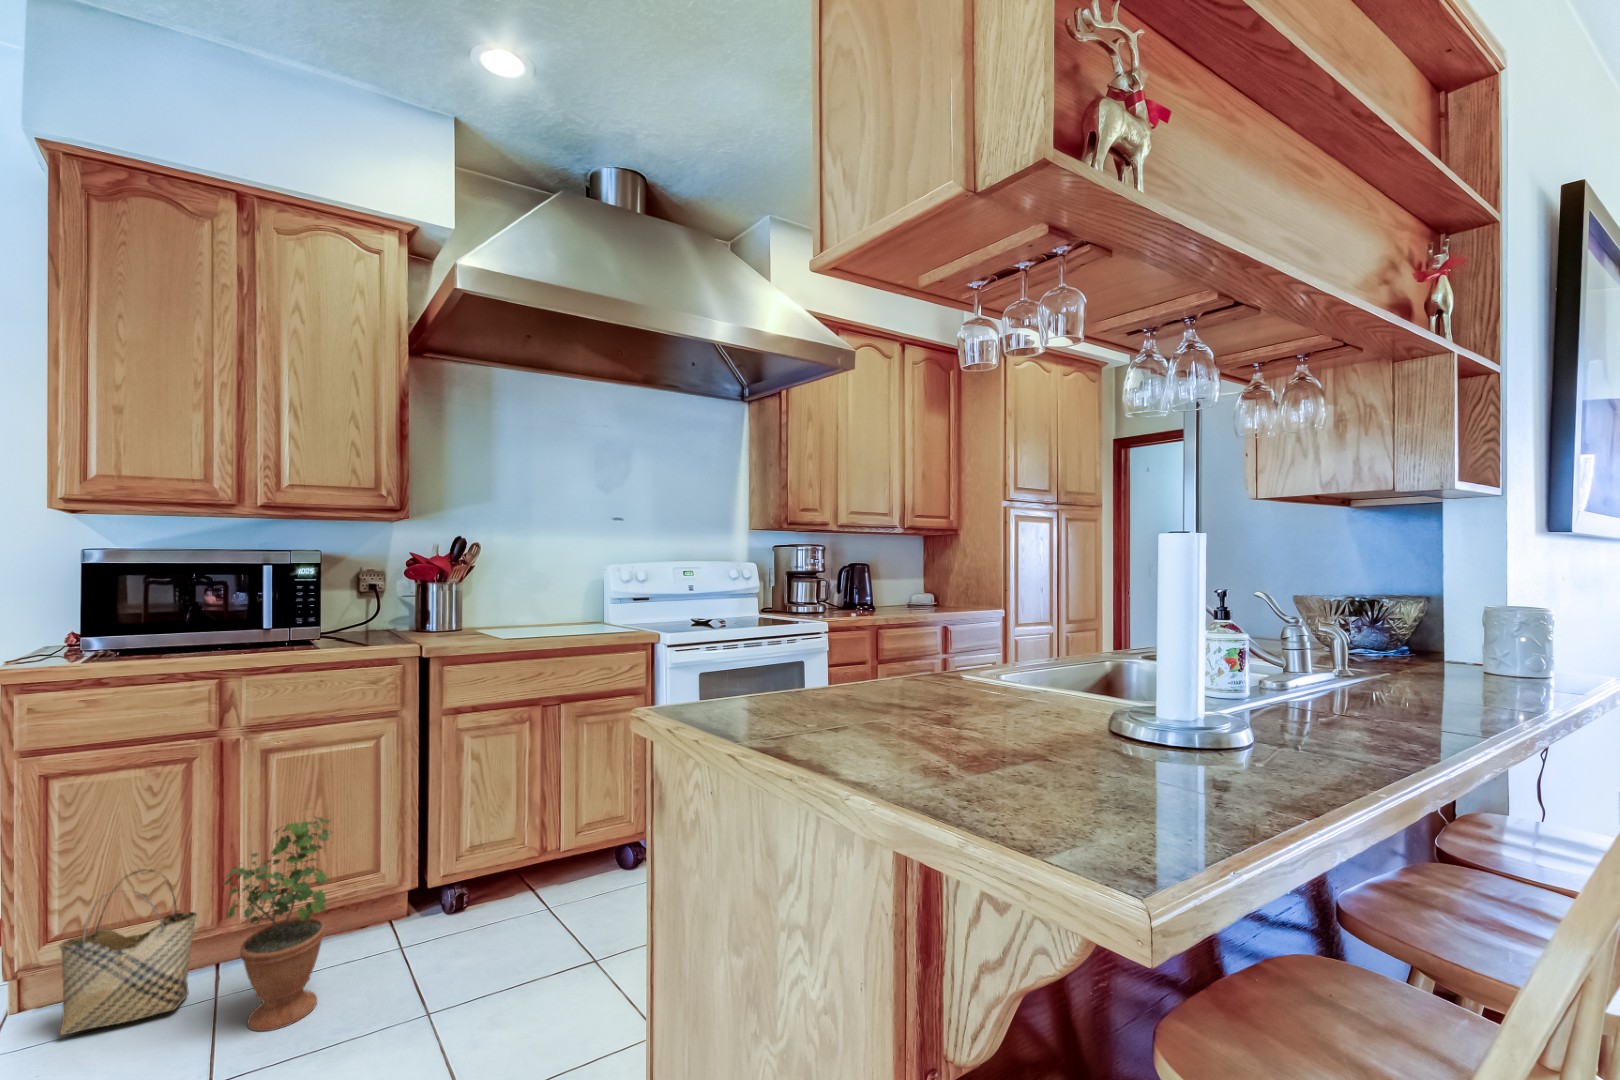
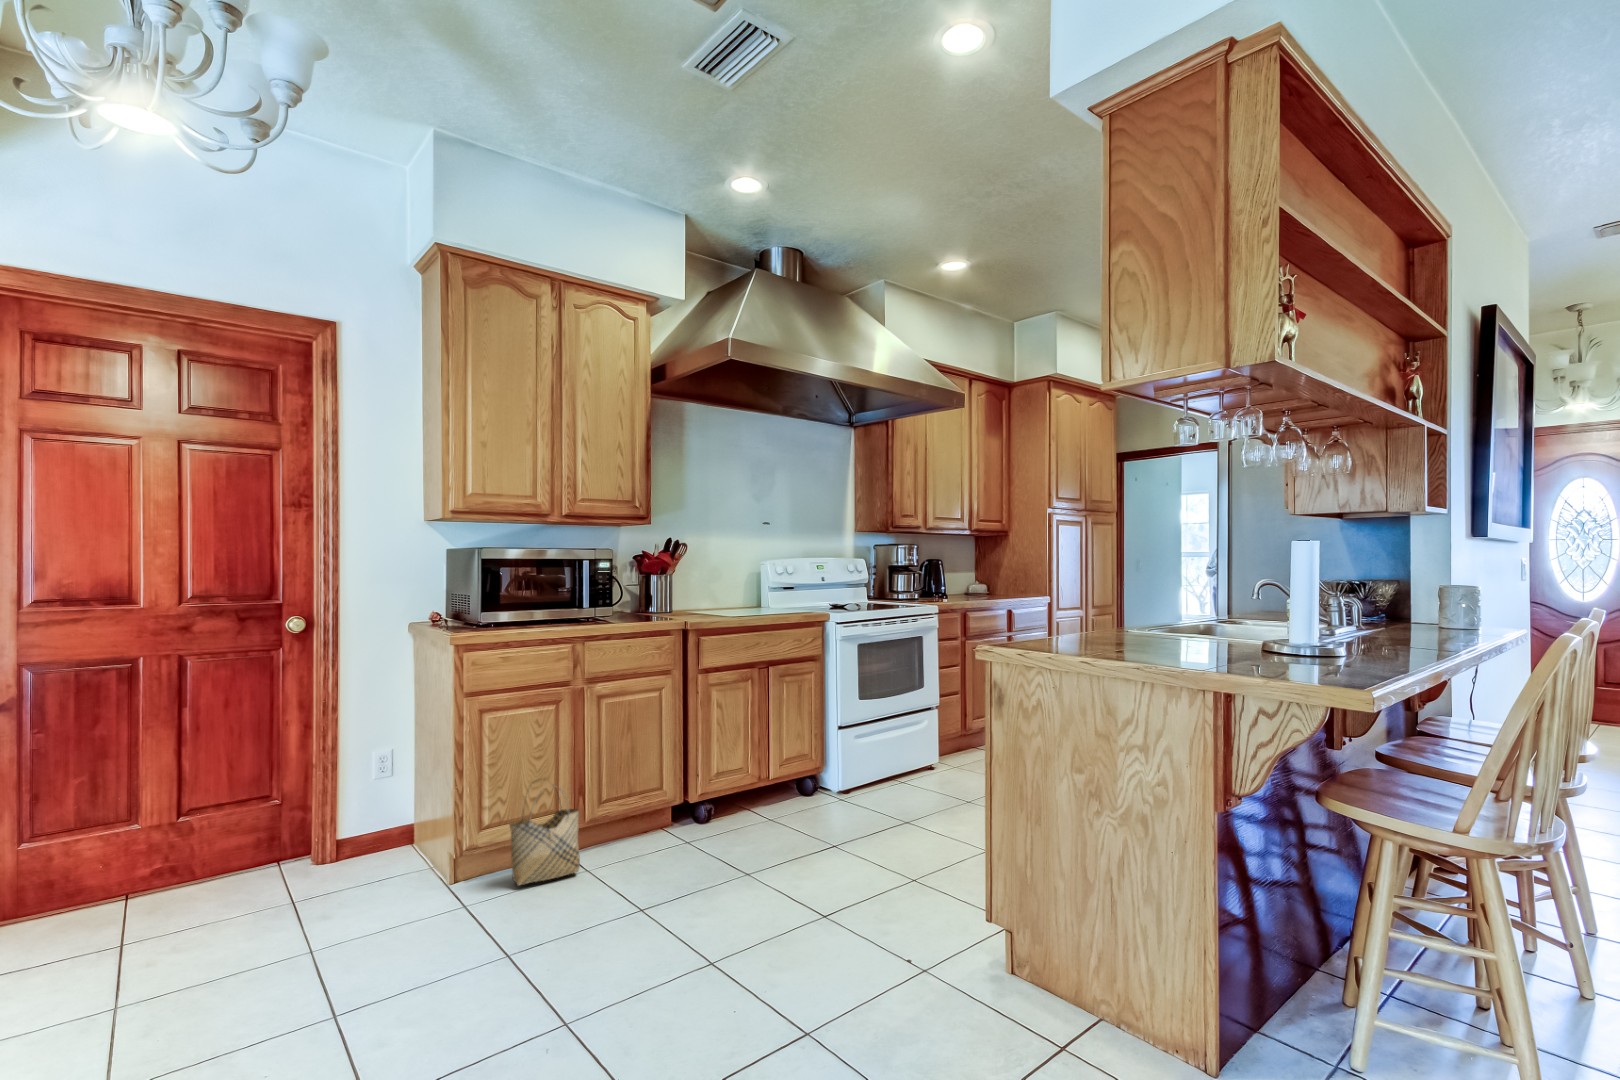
potted plant: present [224,809,332,1031] -> none [620,732,679,878]

